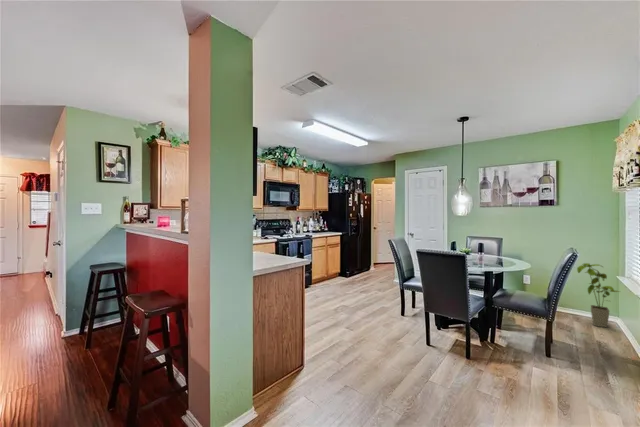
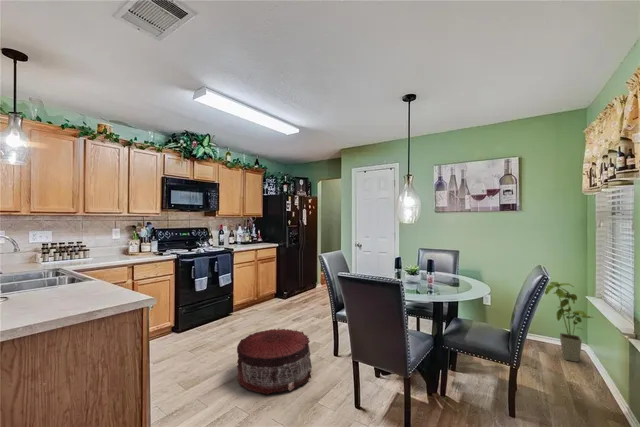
pouf: none [336,292,390,335] -> present [237,329,312,394]

